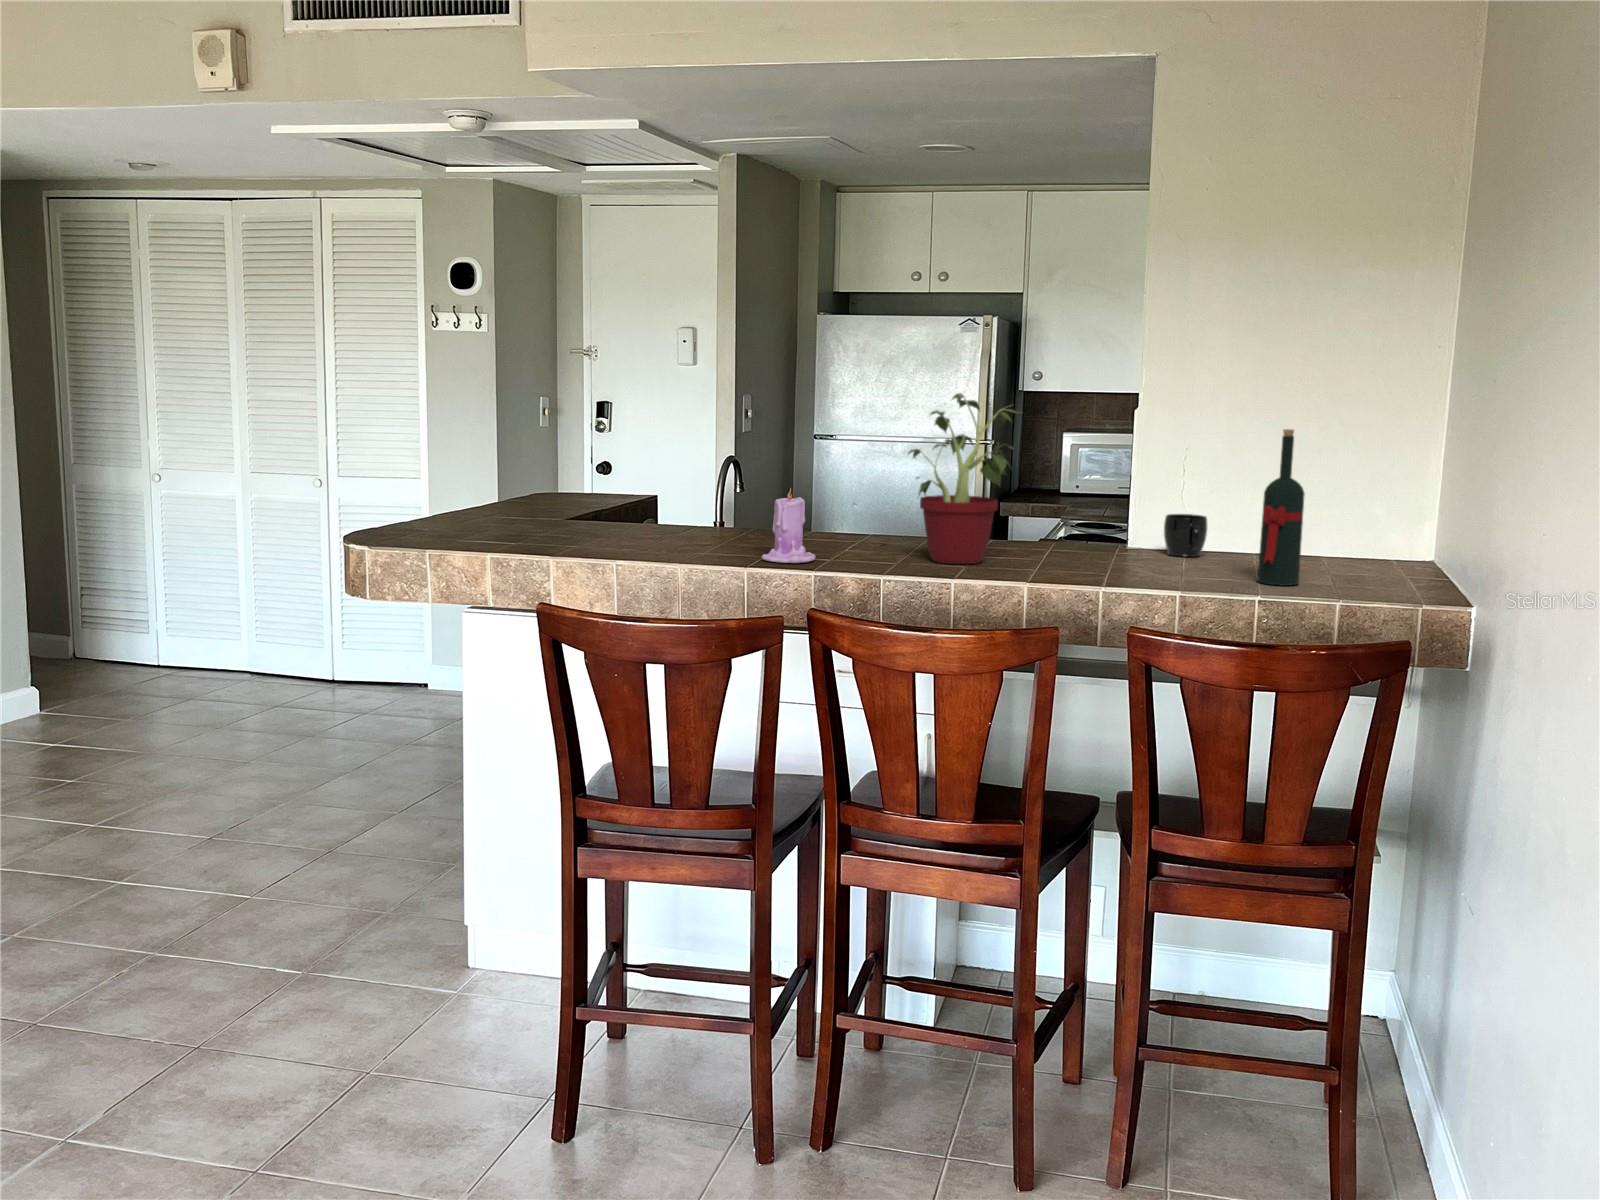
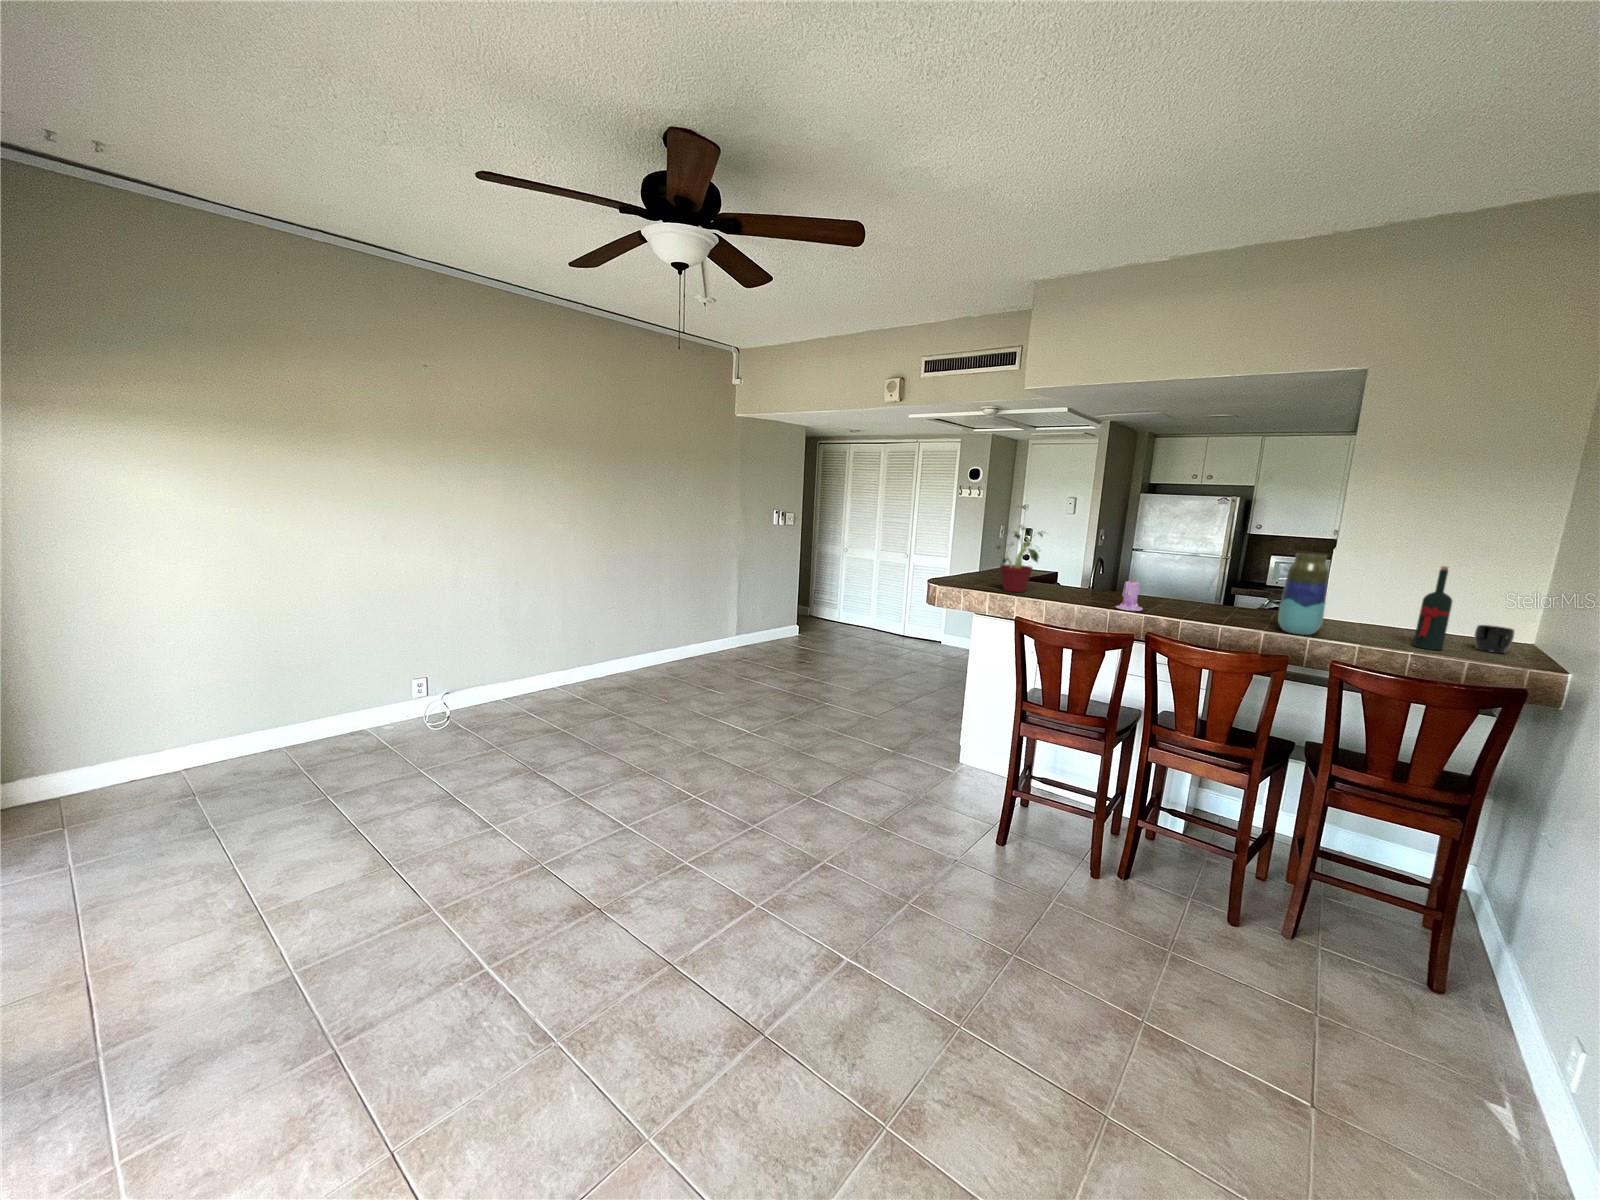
potted plant: present [908,393,1019,564] -> present [997,525,1044,592]
vase: none [1051,417,1123,580] -> present [1278,553,1329,635]
mug: present [1164,514,1207,557] -> present [1474,625,1514,653]

